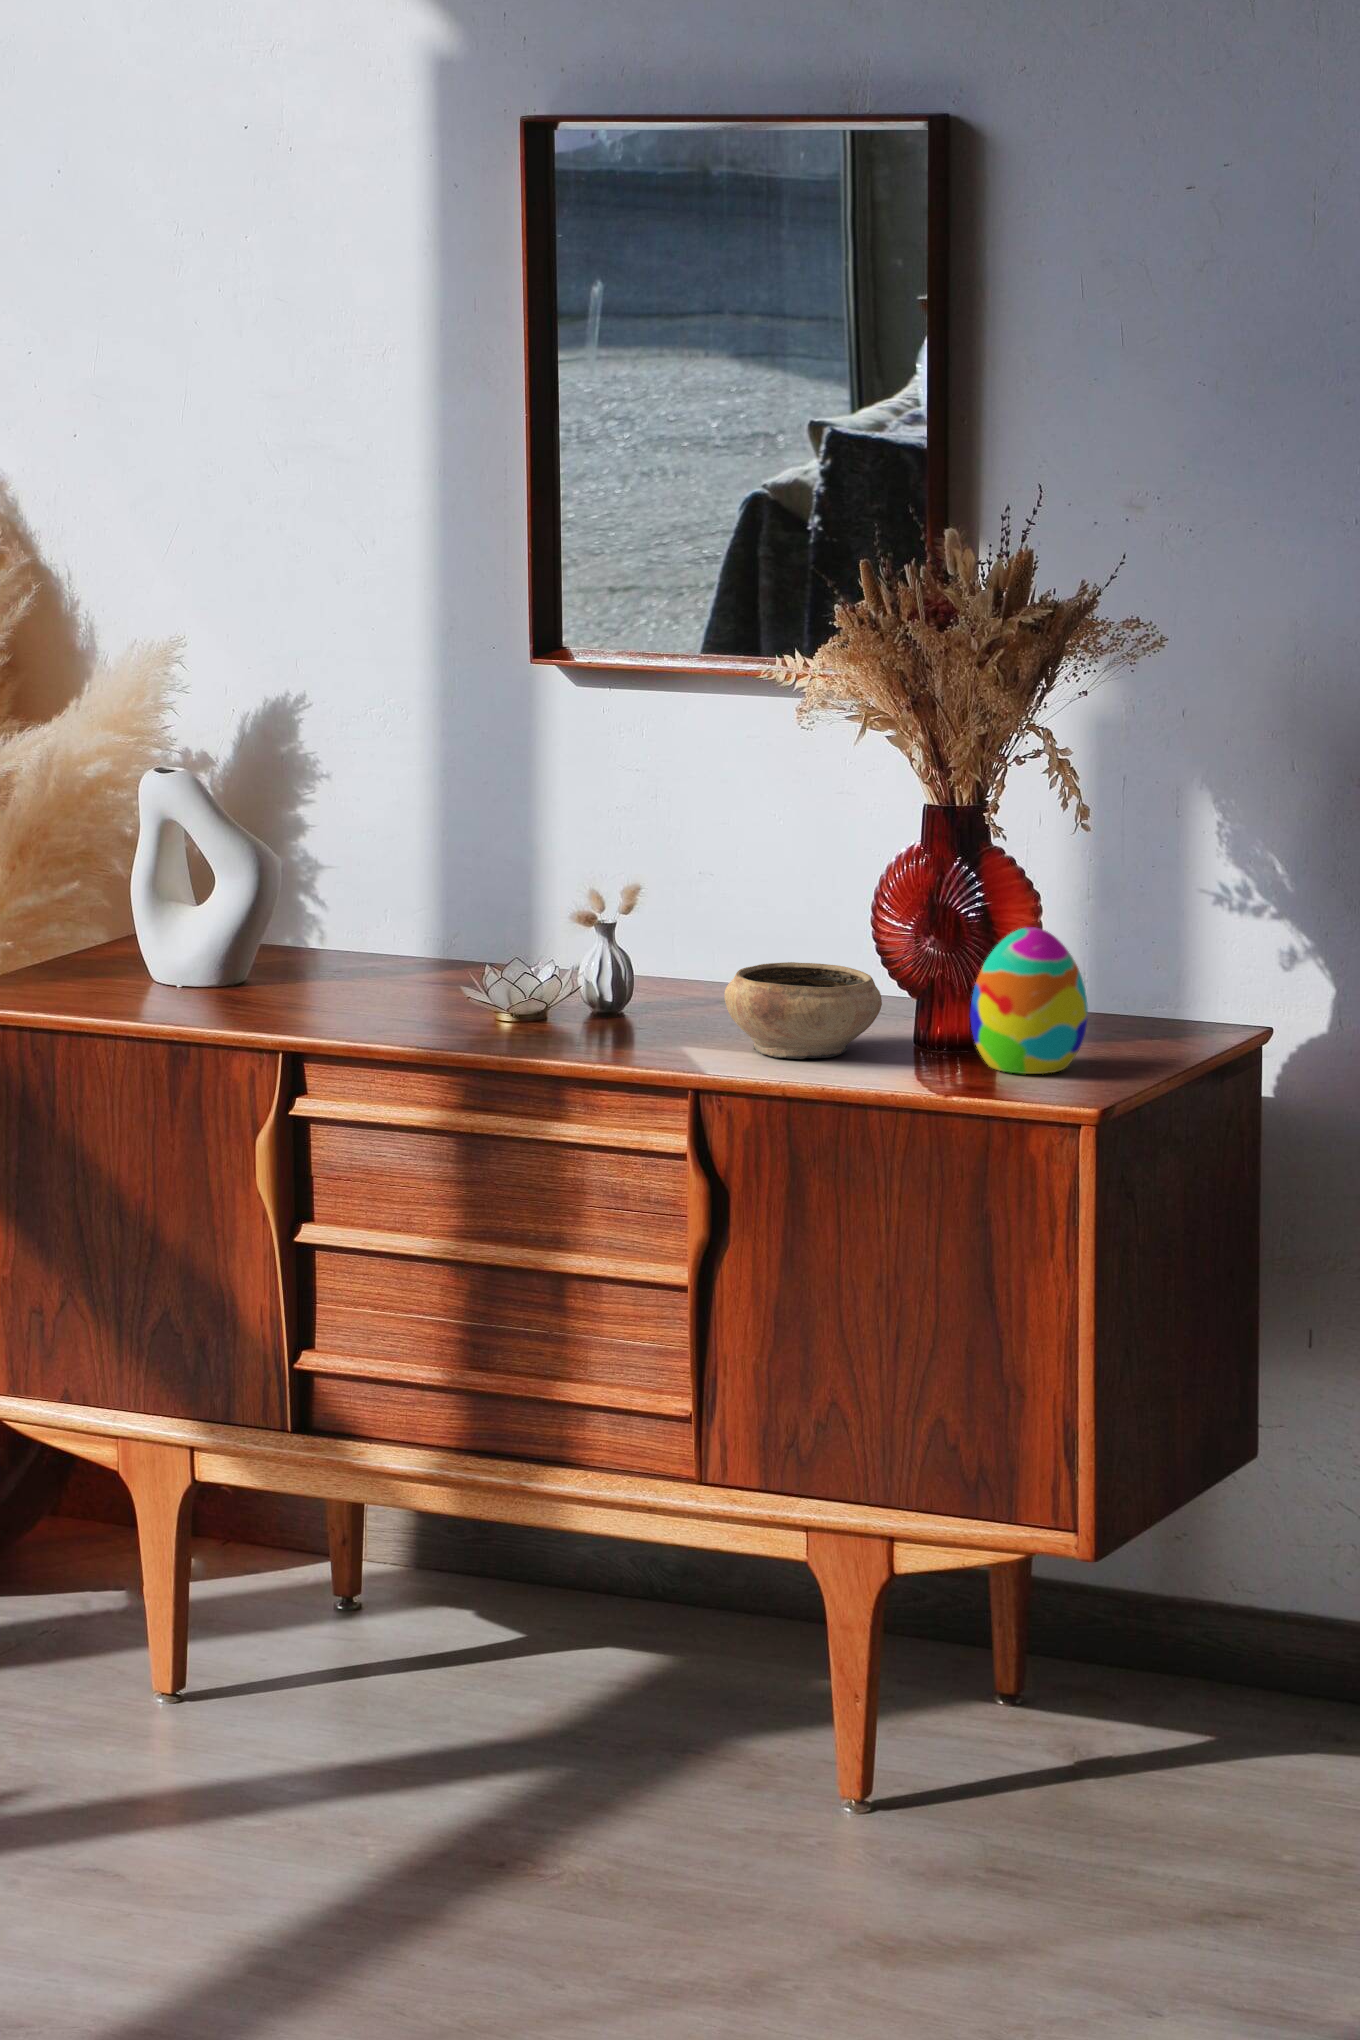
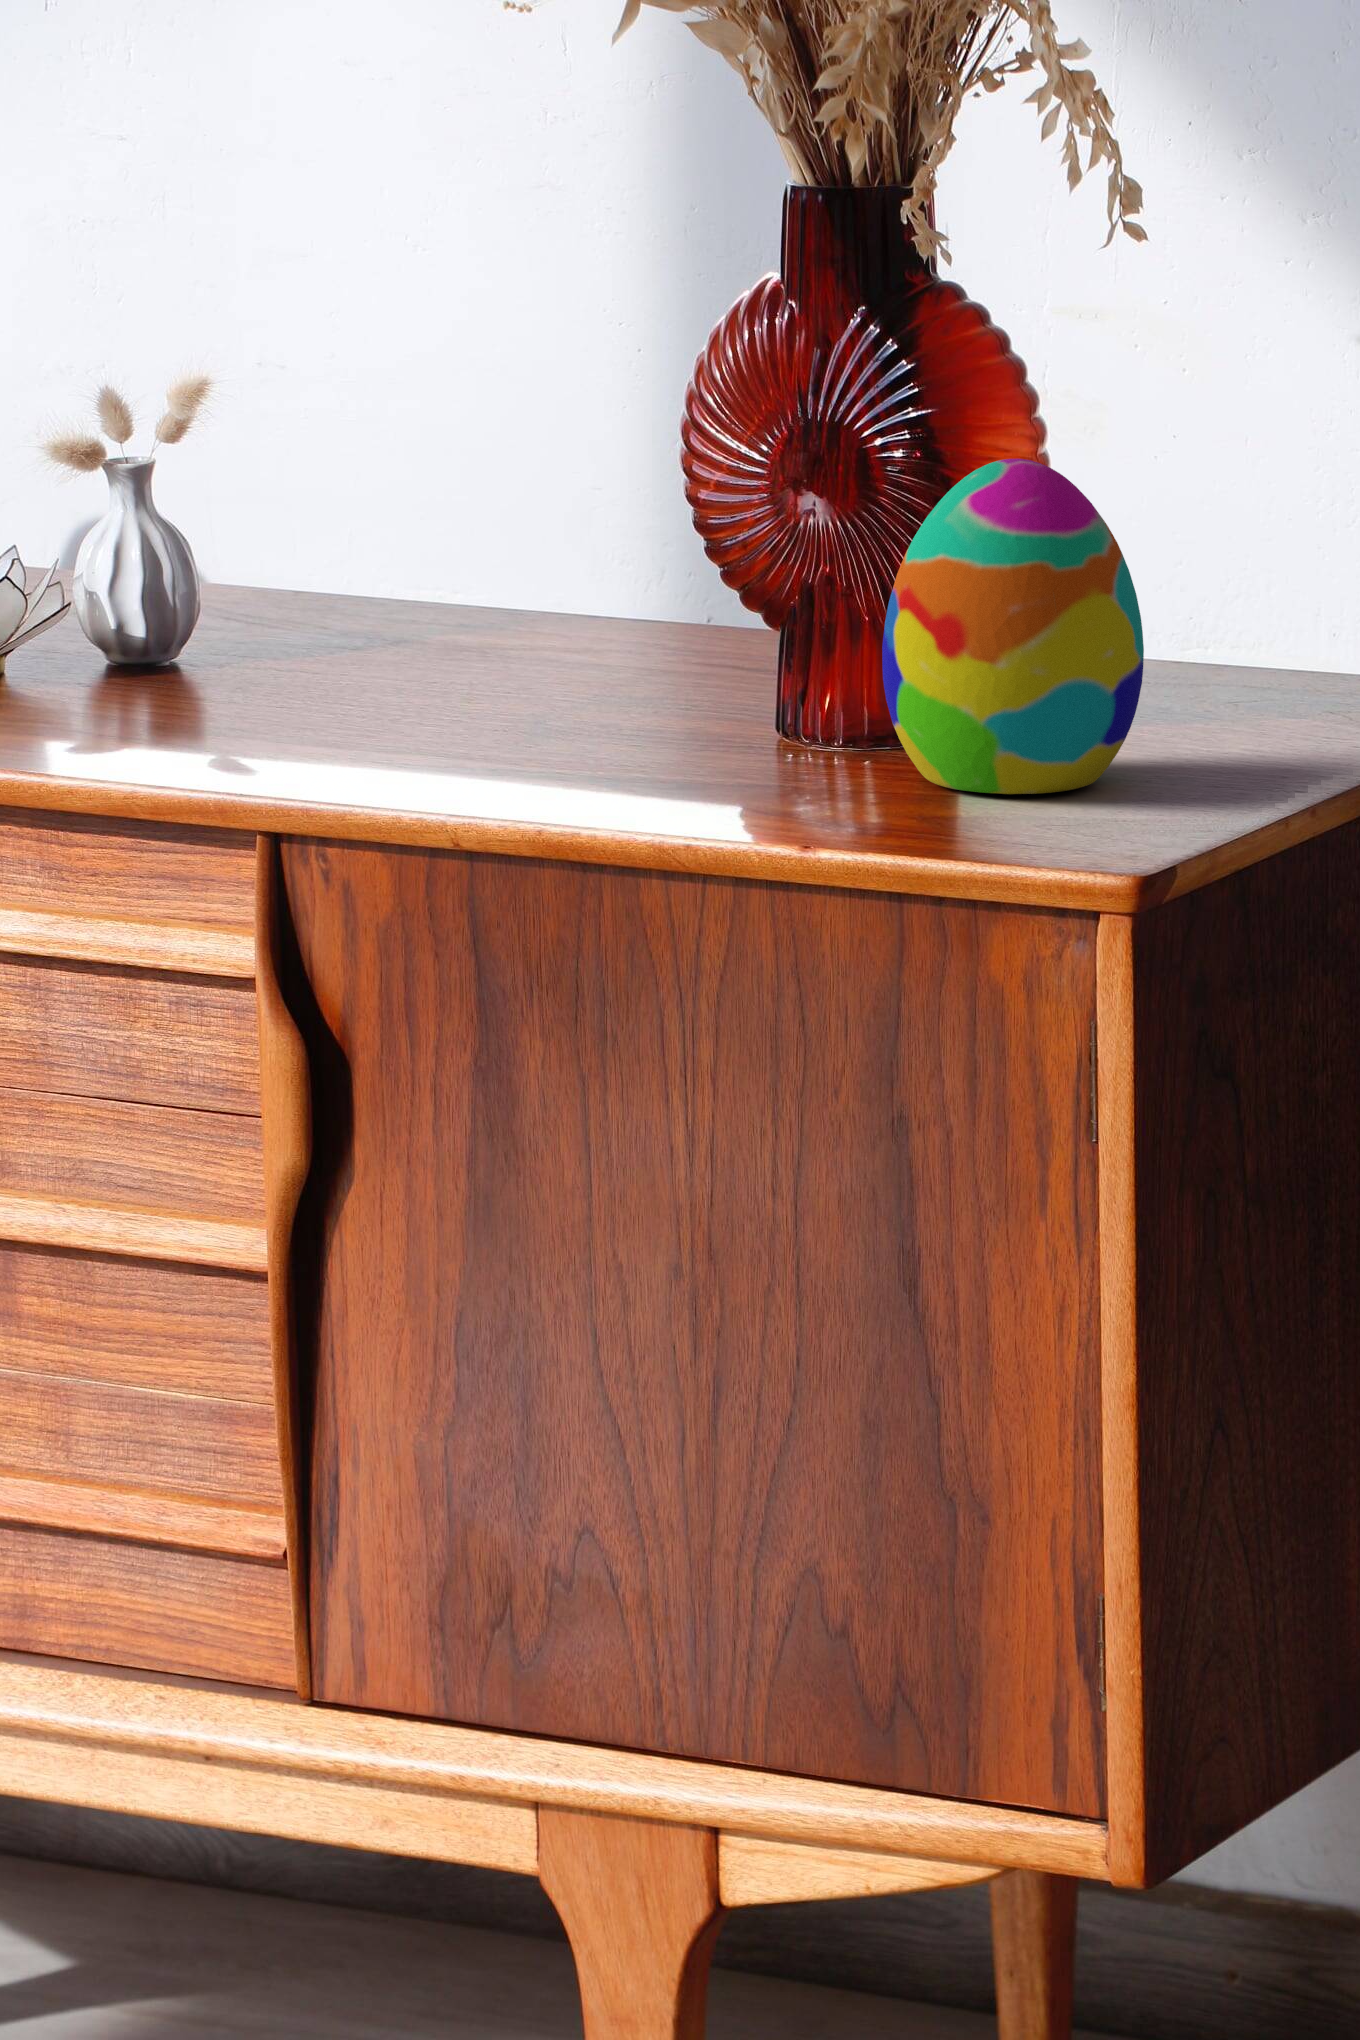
ceramic bowl: present [725,962,882,1059] -> none [347,548,699,762]

